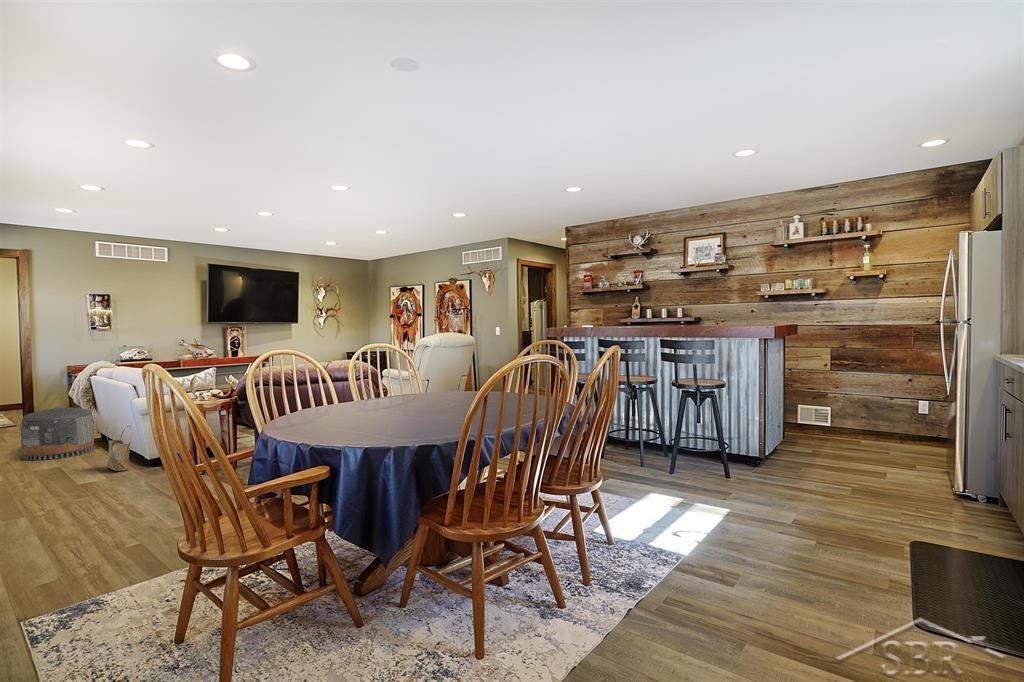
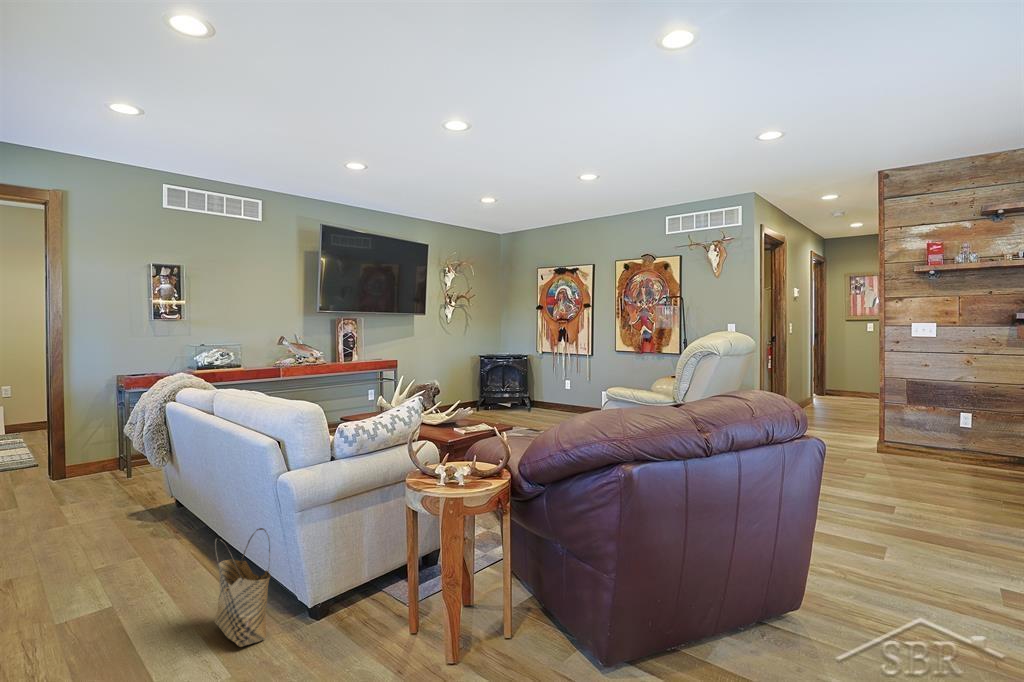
pouf: present [21,408,94,460] -> none [32,462,170,580]

